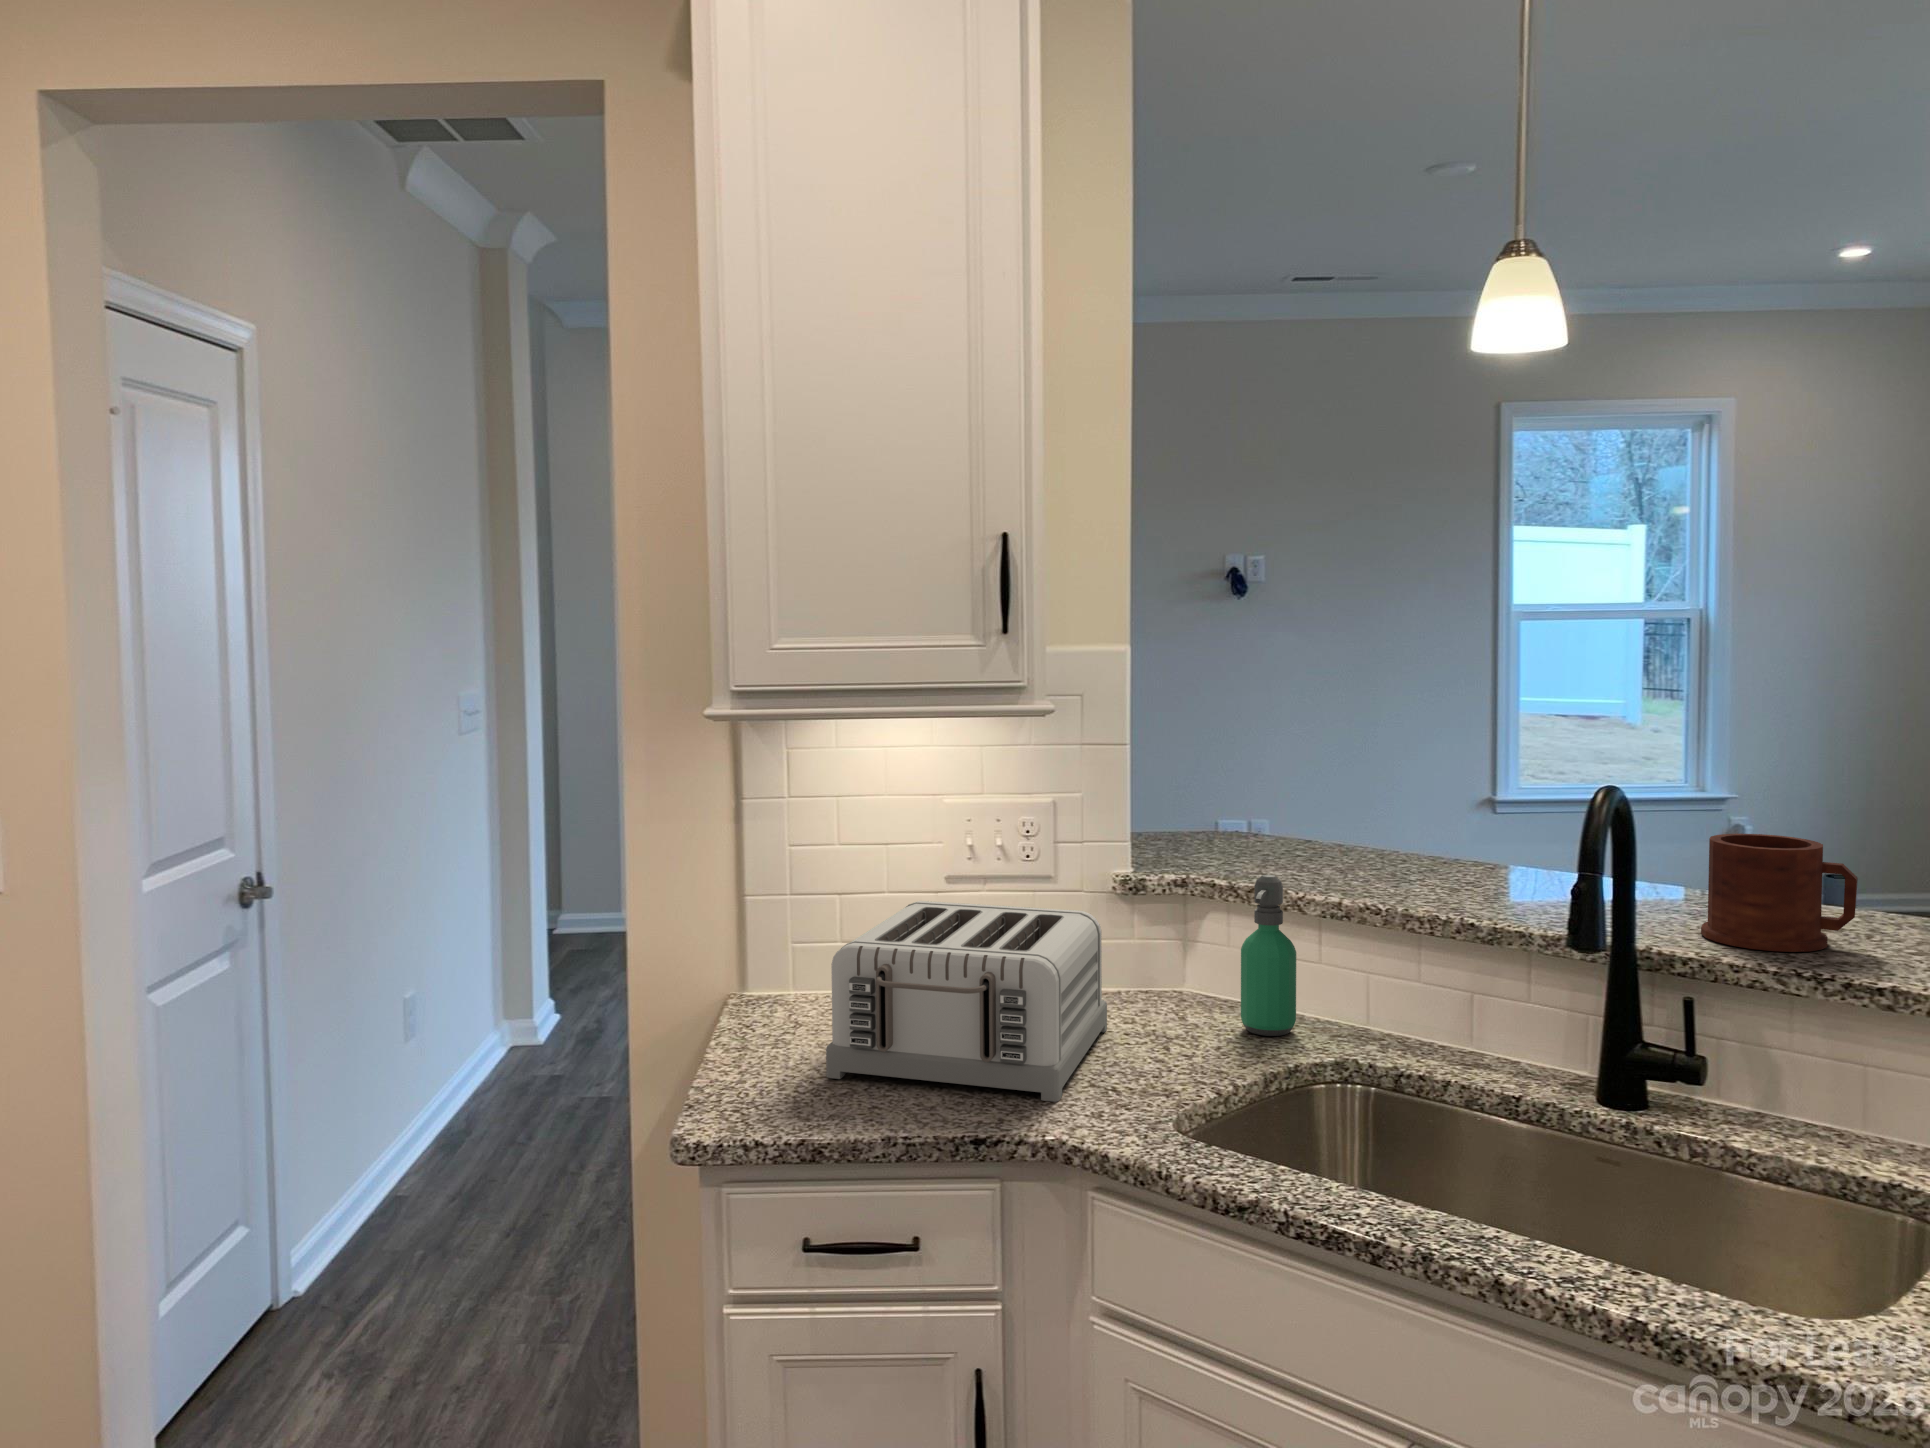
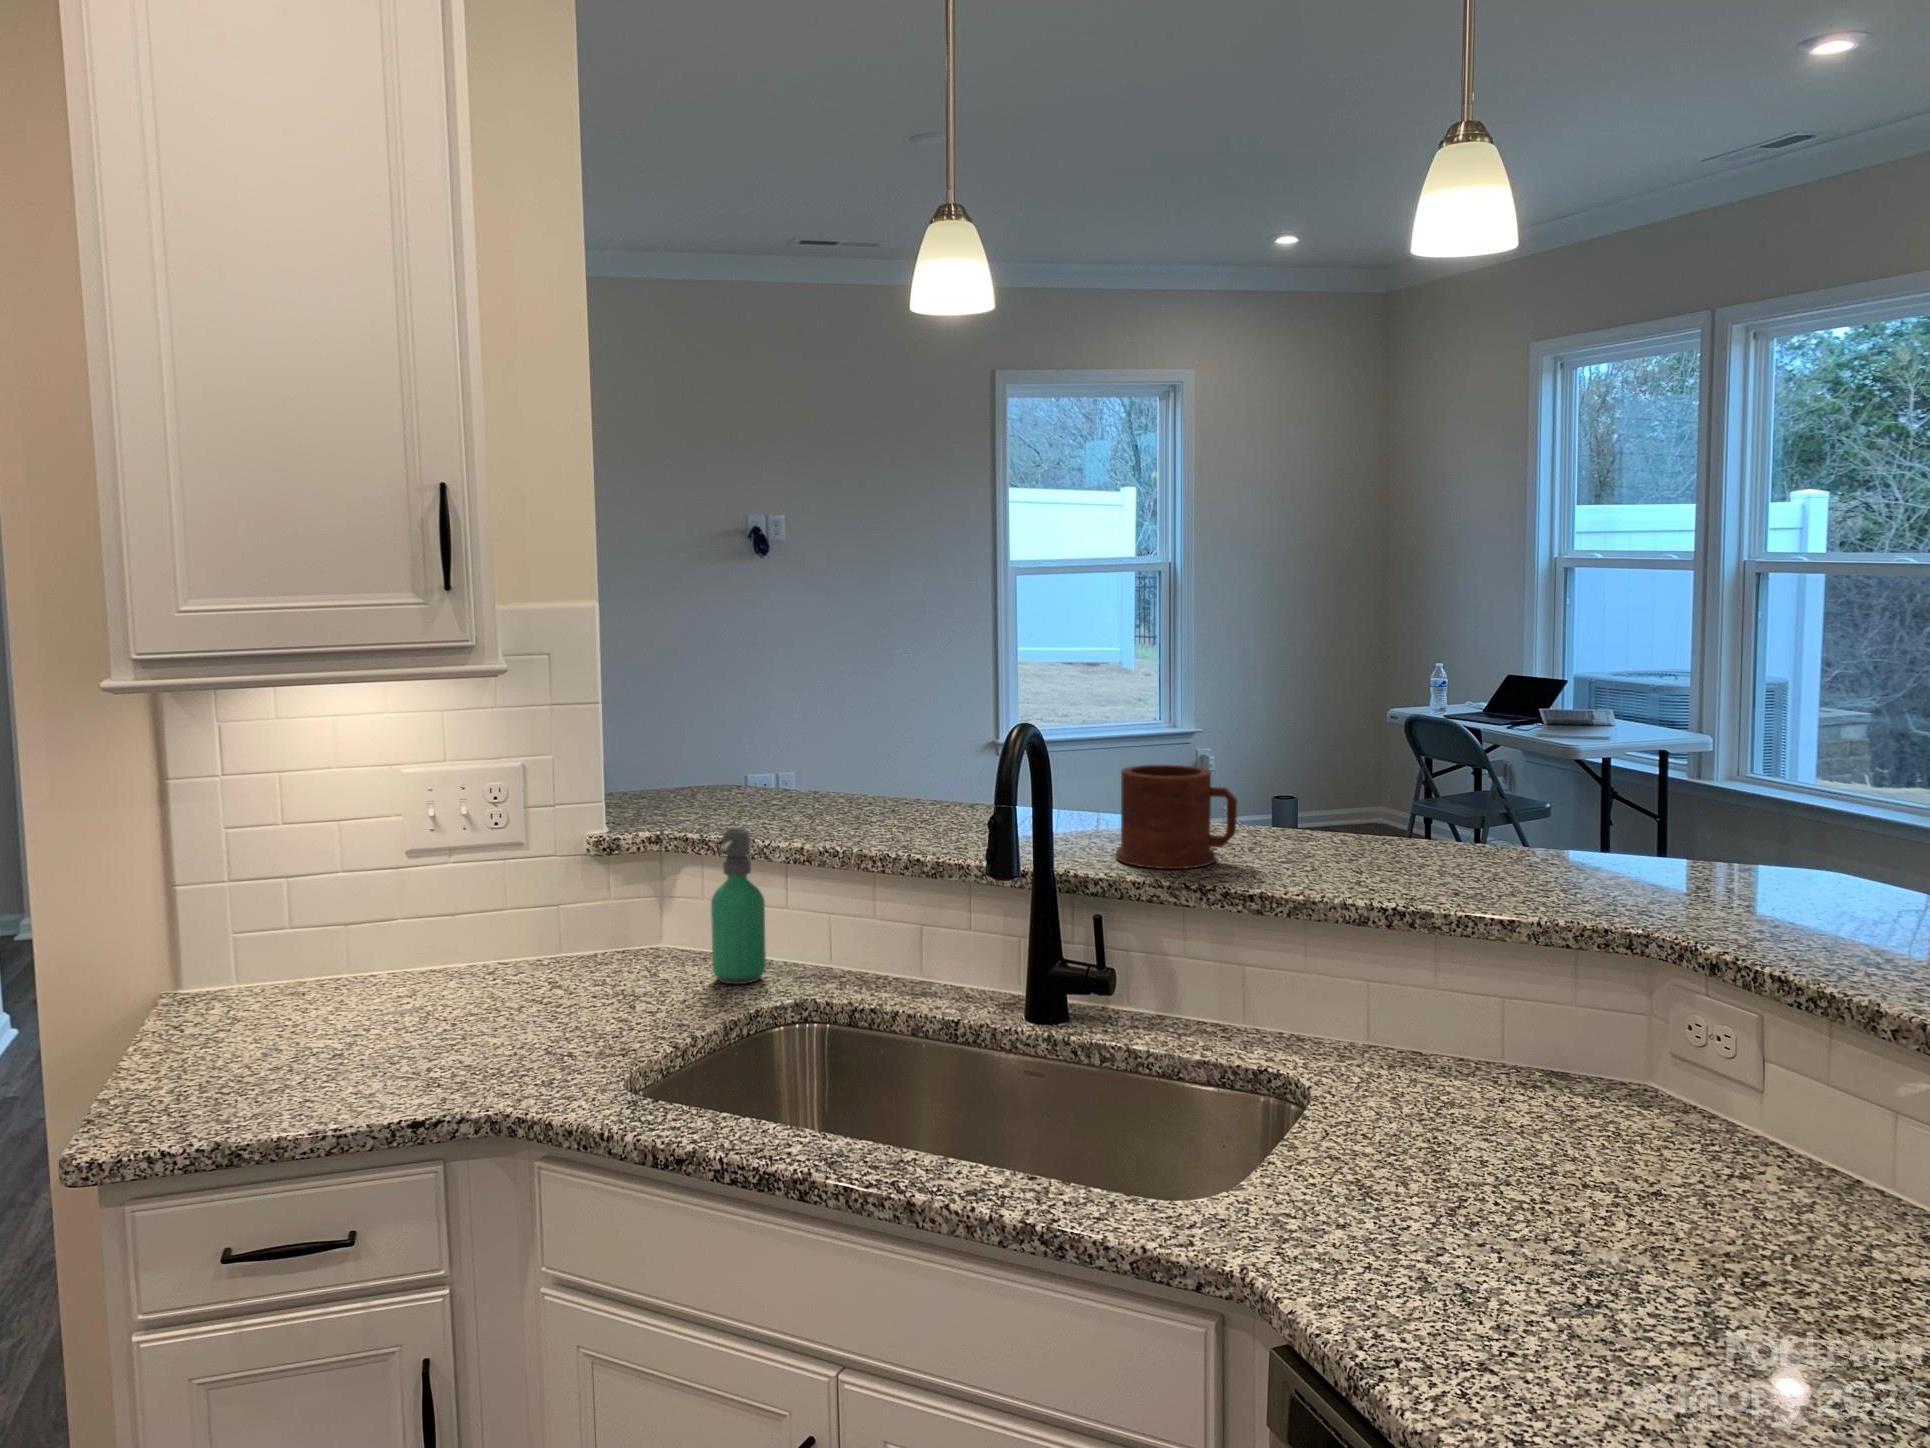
toaster: present [826,901,1107,1102] -> none [252,874,578,1074]

